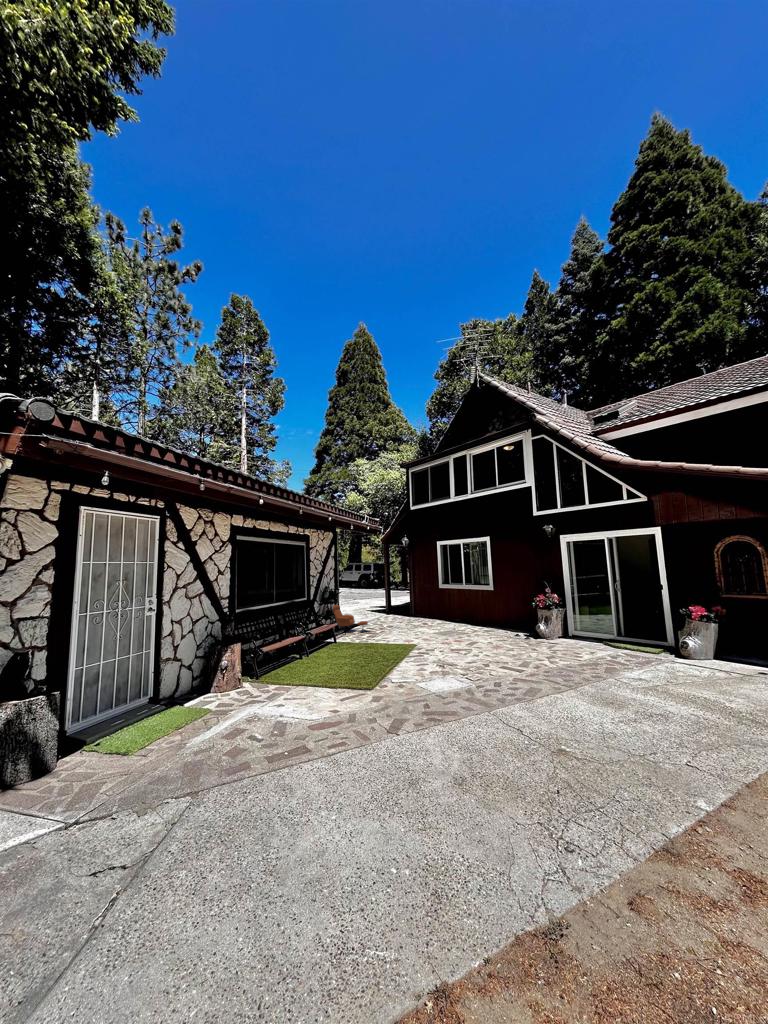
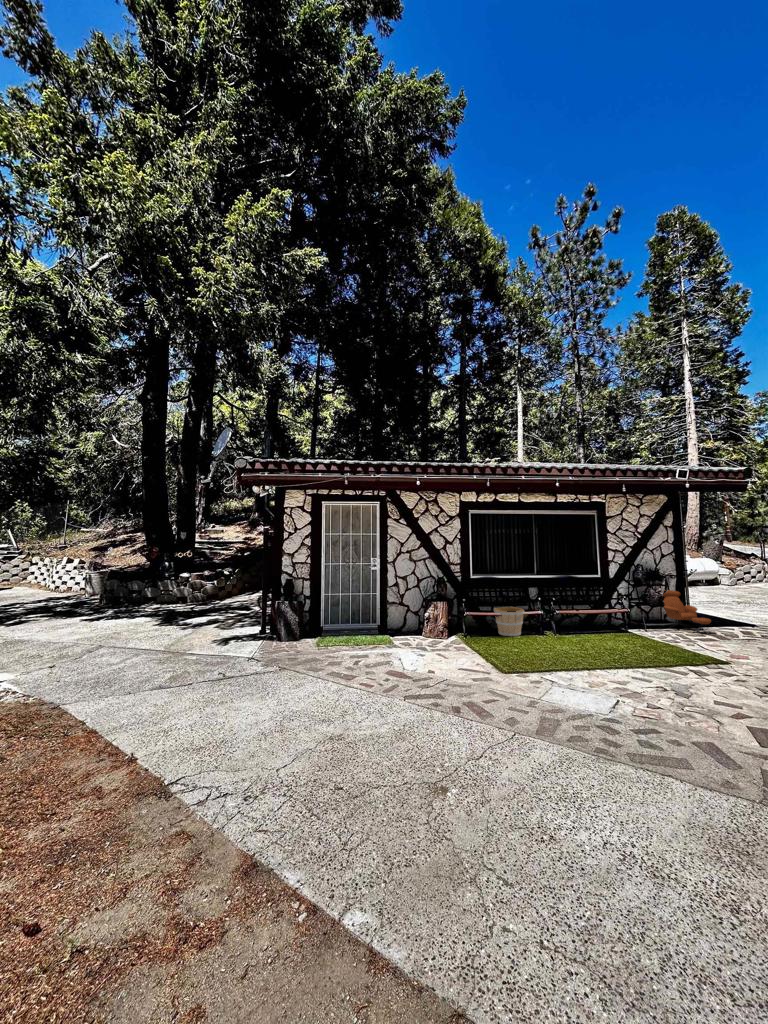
wooden bucket: none [262,636,294,667] -> present [494,607,524,636]

